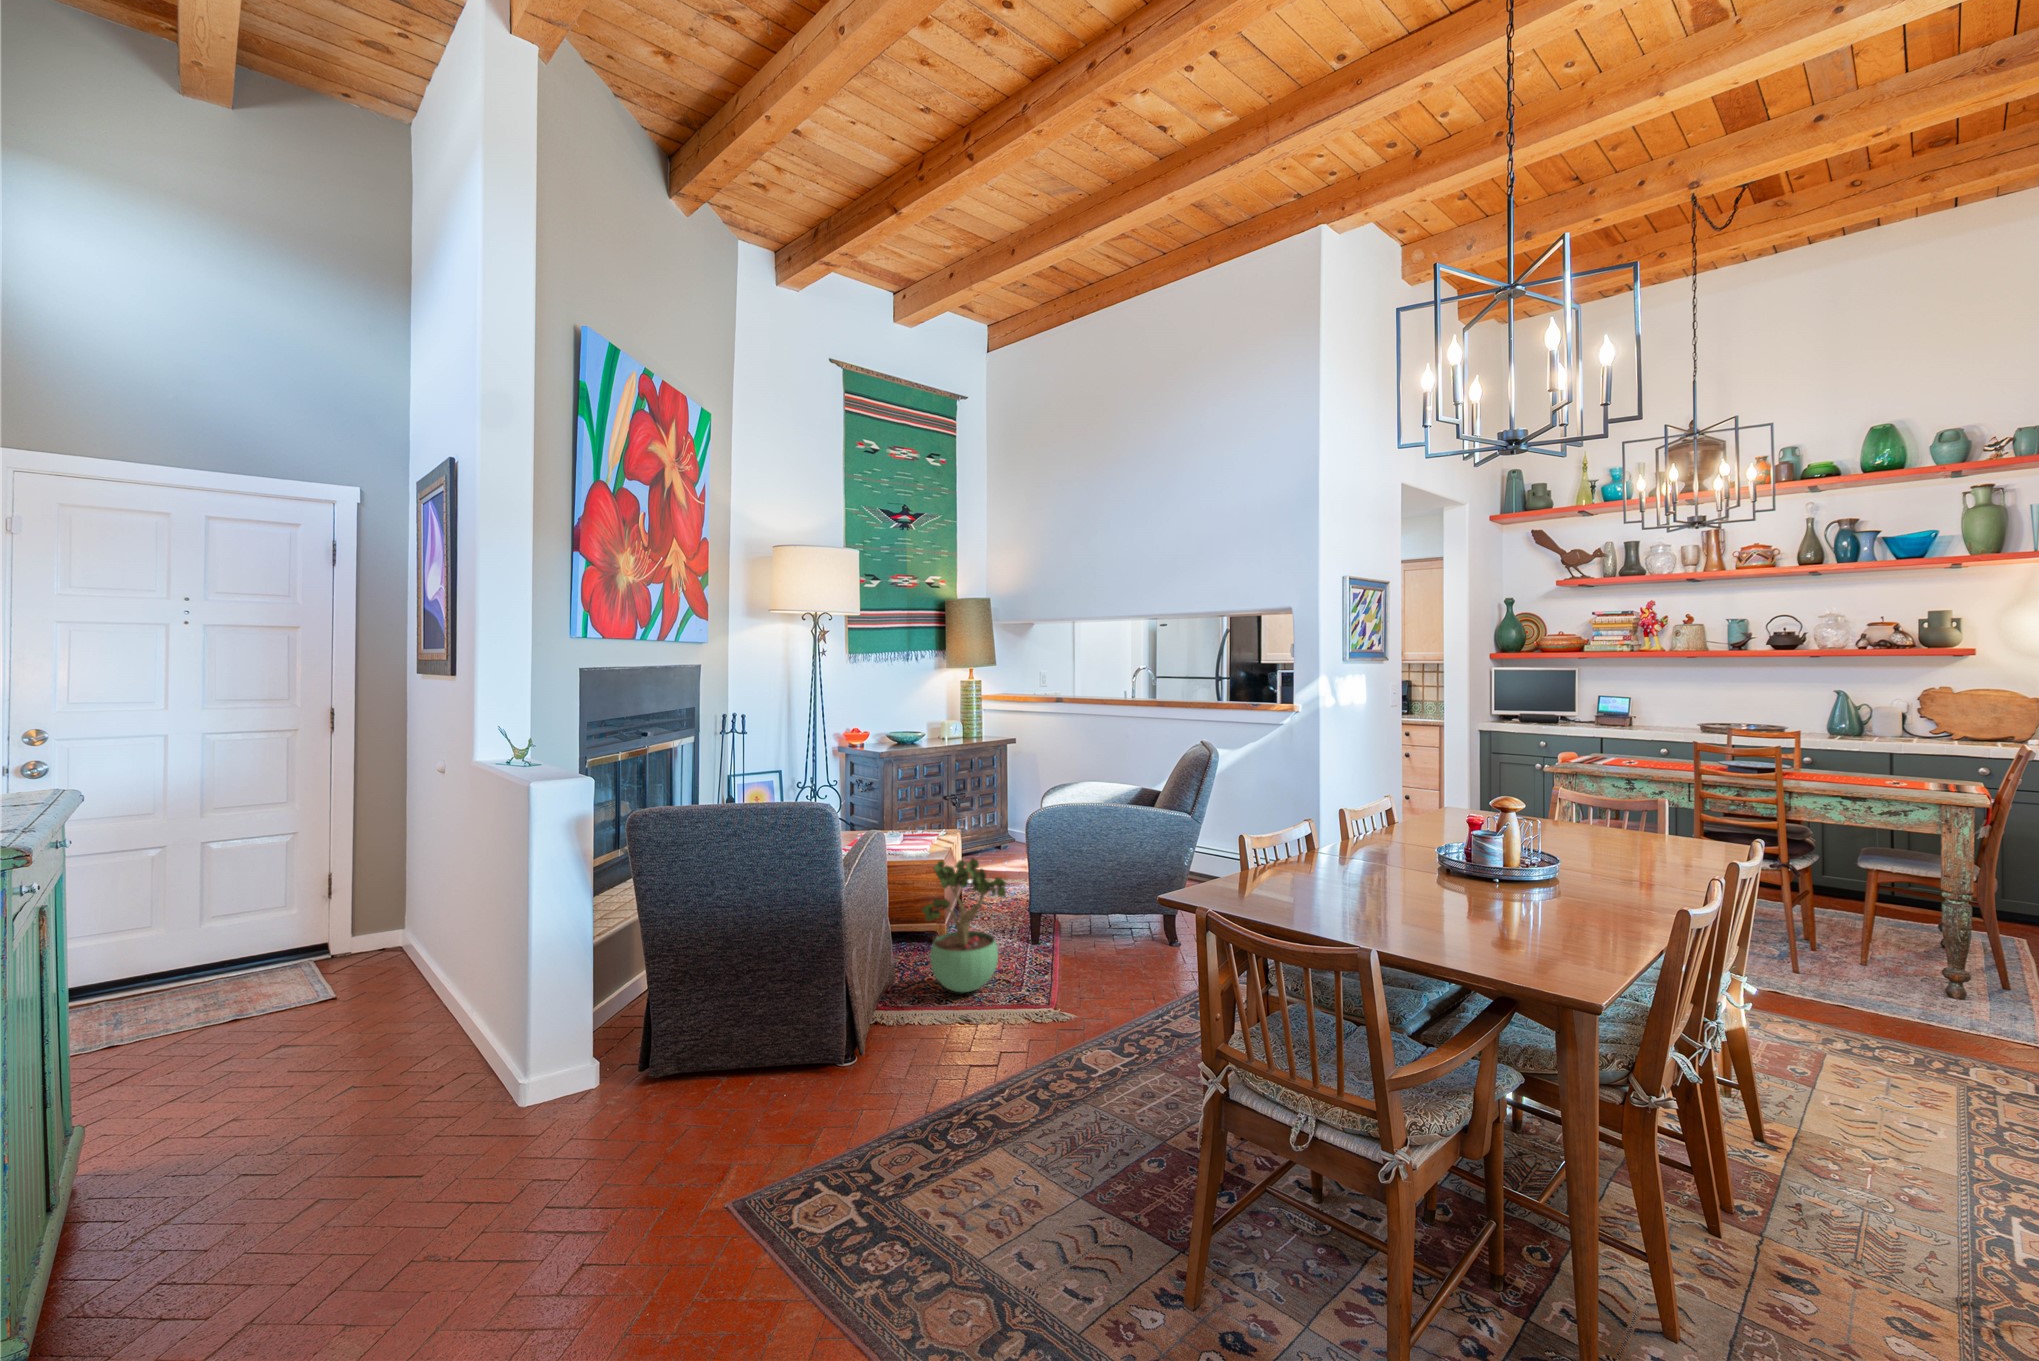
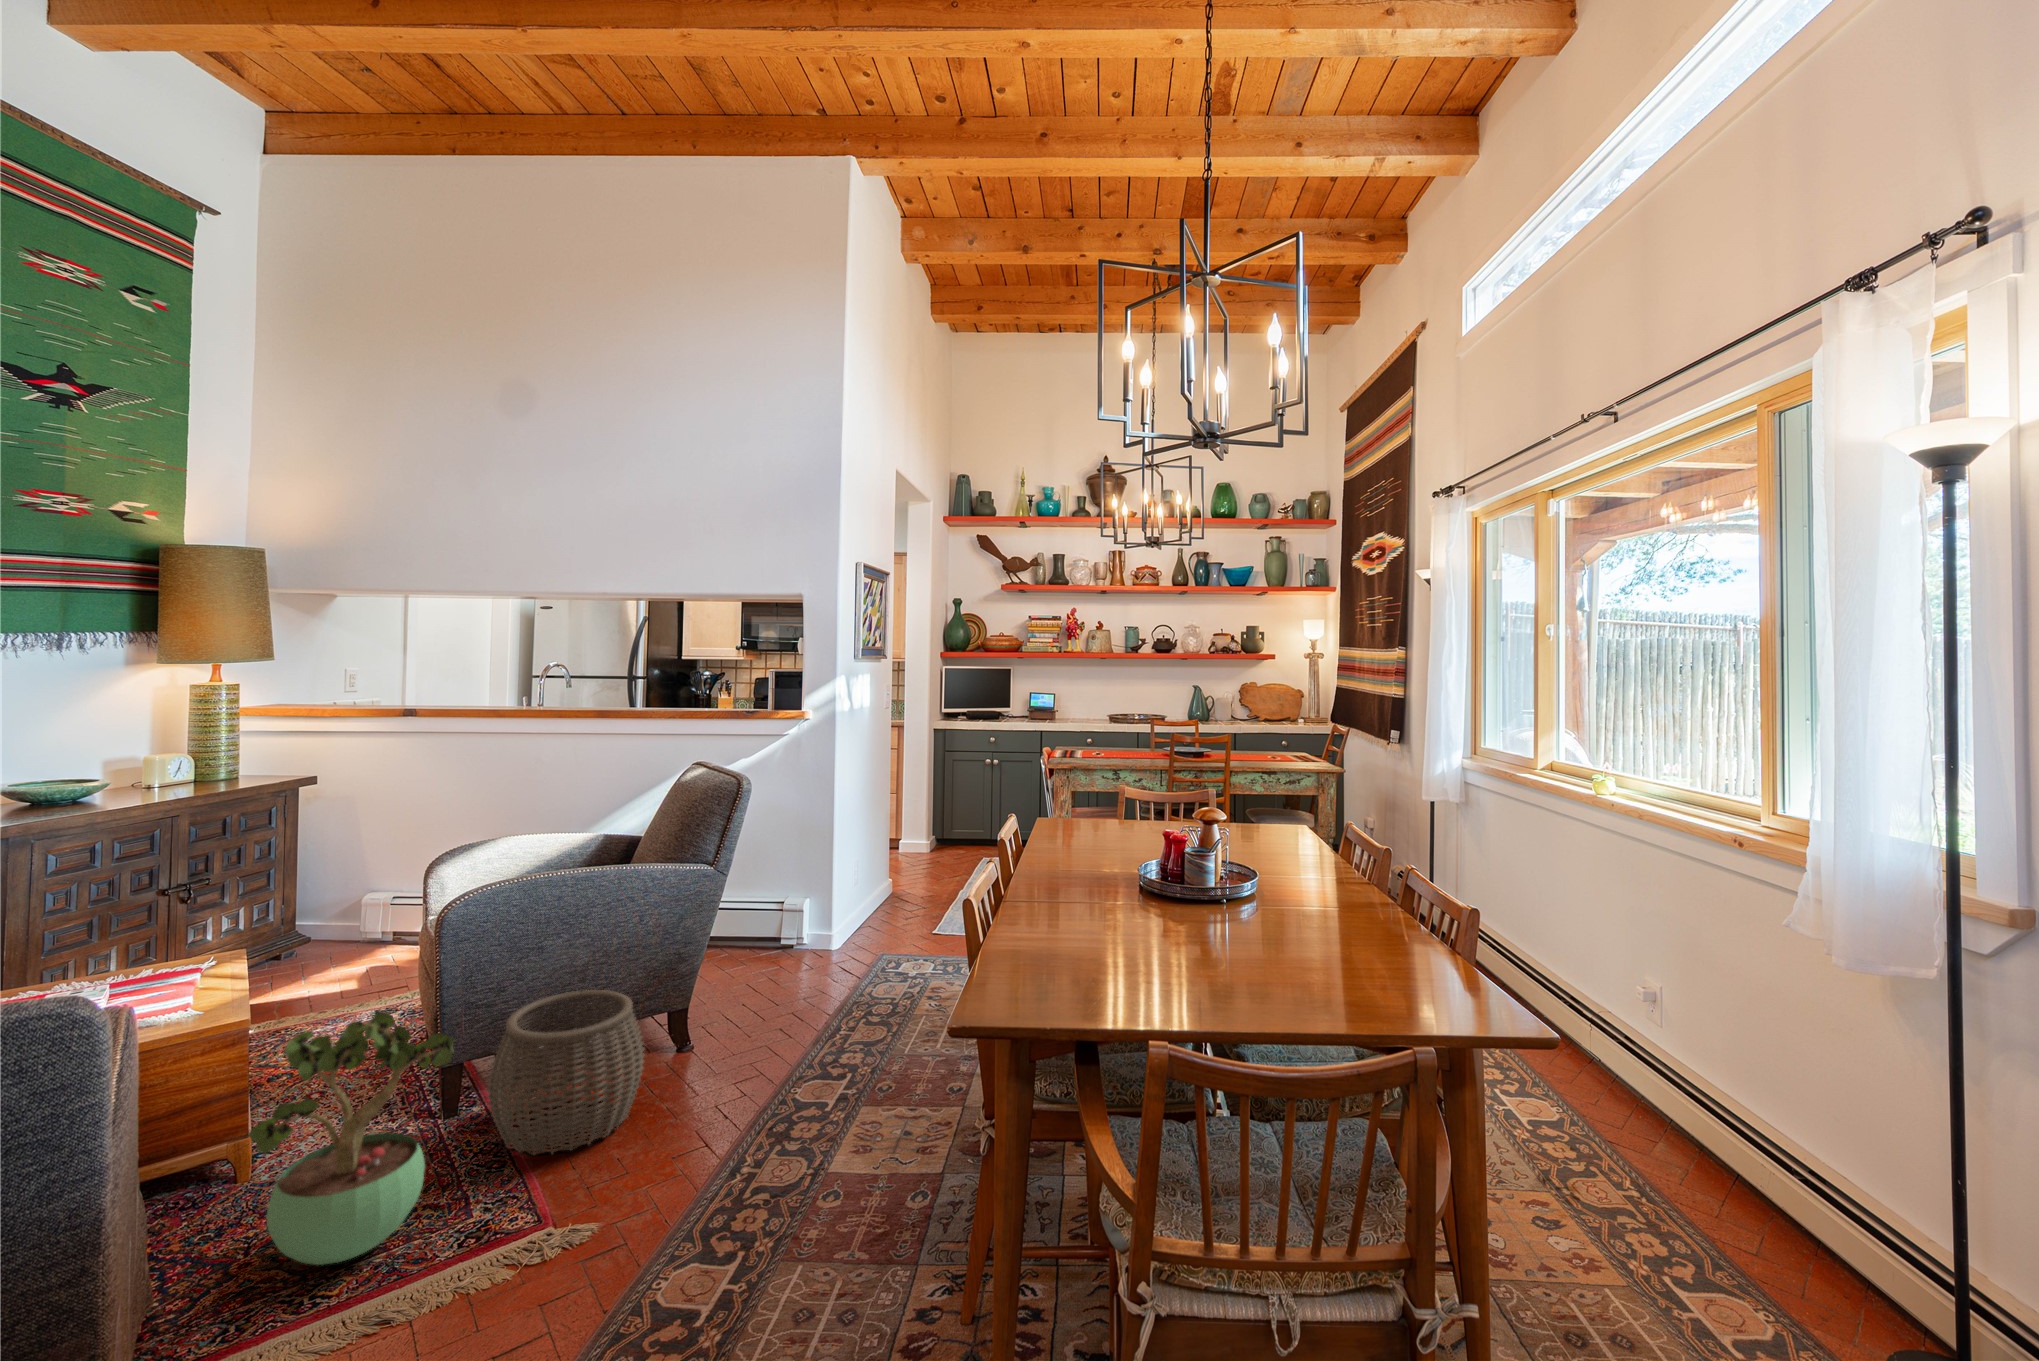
woven basket: none [1042,882,1131,979] -> present [487,990,644,1155]

